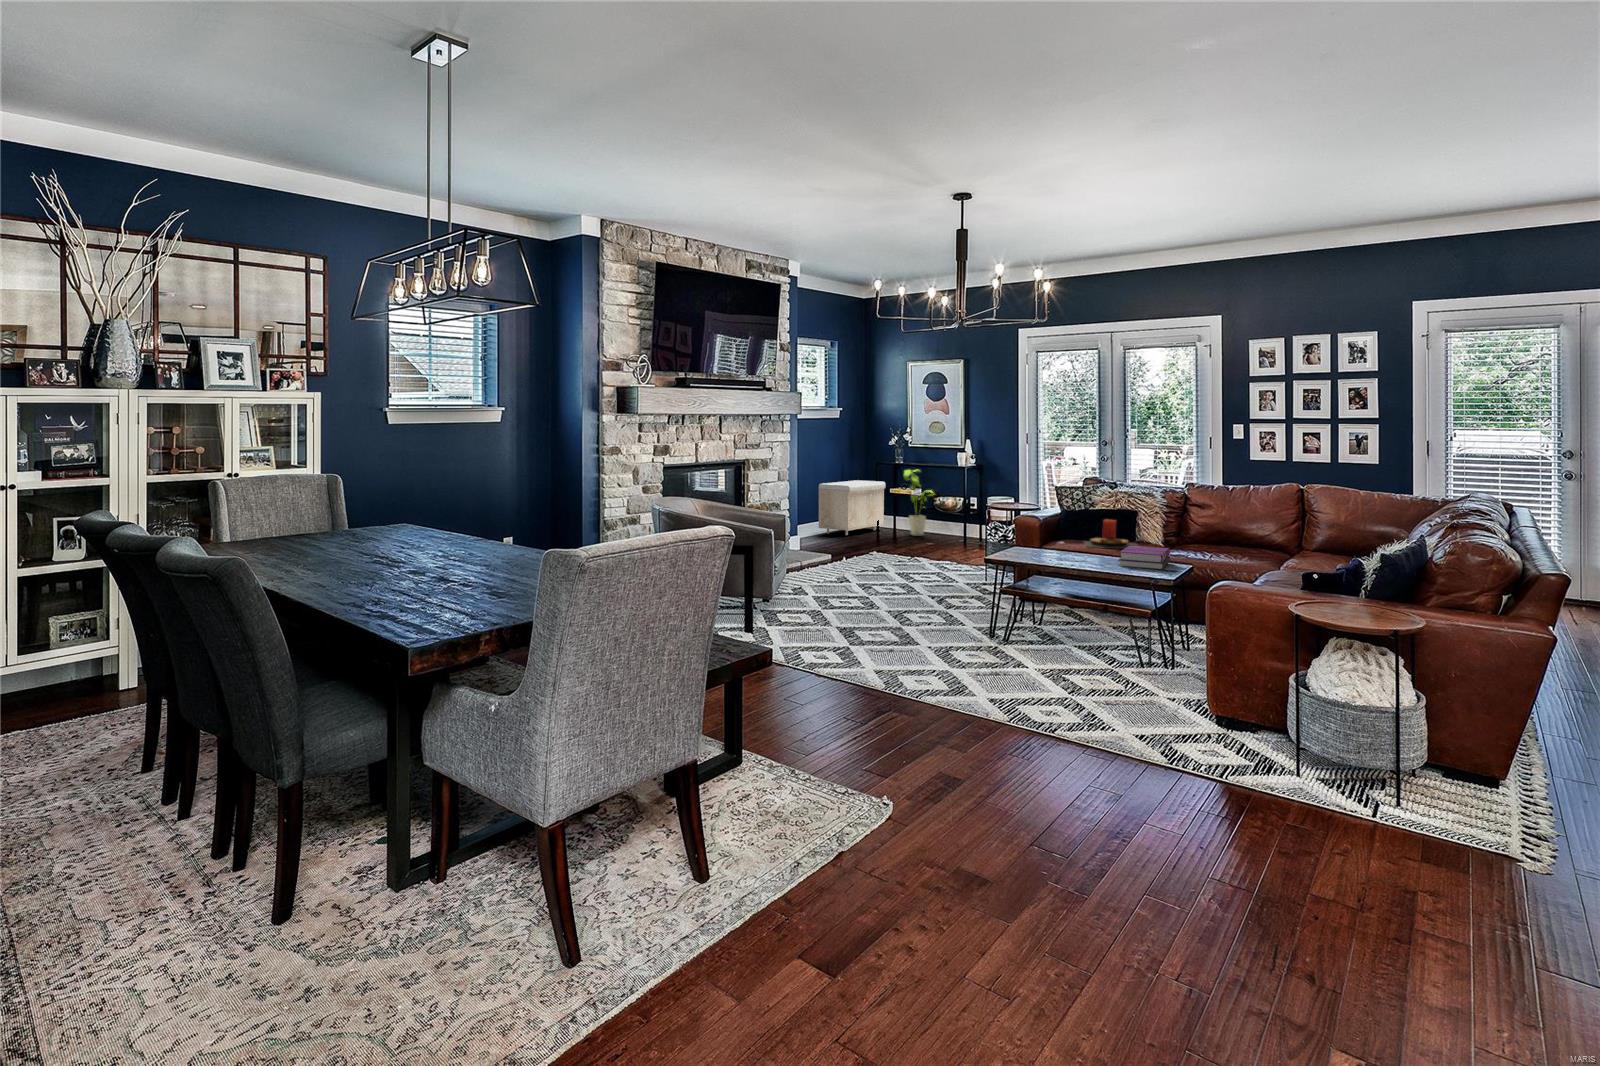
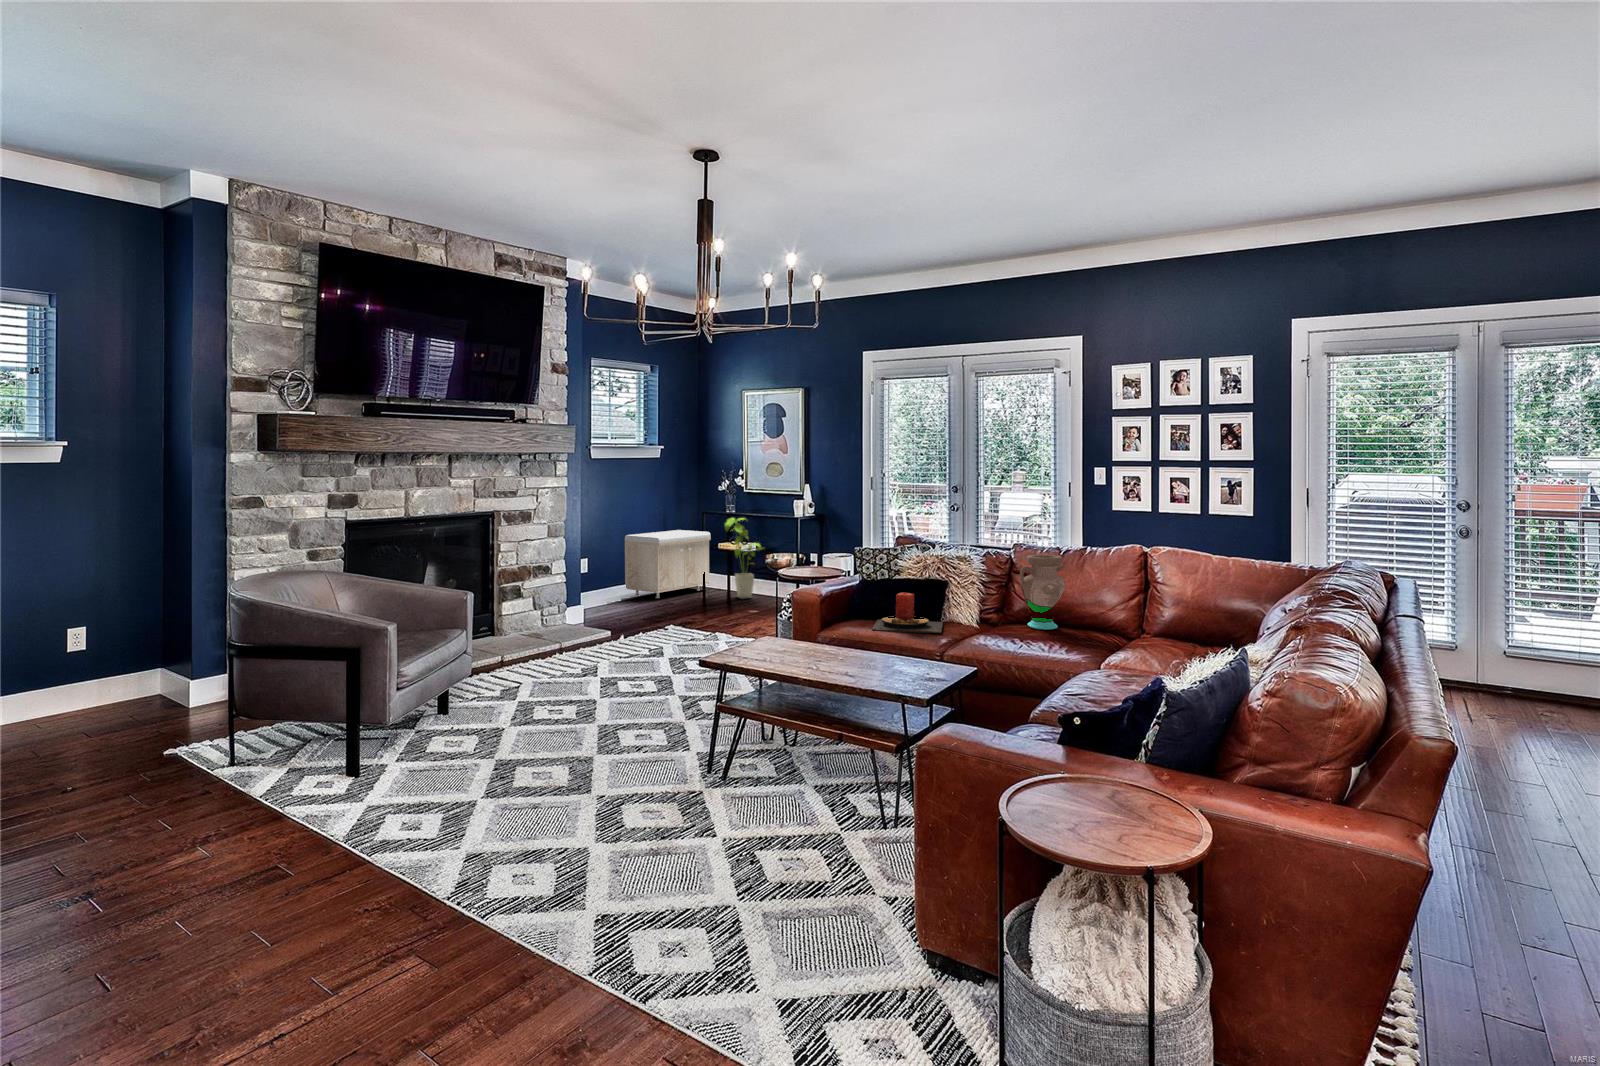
vase: none [1199,491,1237,549] -> present [1020,555,1065,630]
hardback book: present [1118,546,1171,569] -> none [880,633,957,670]

